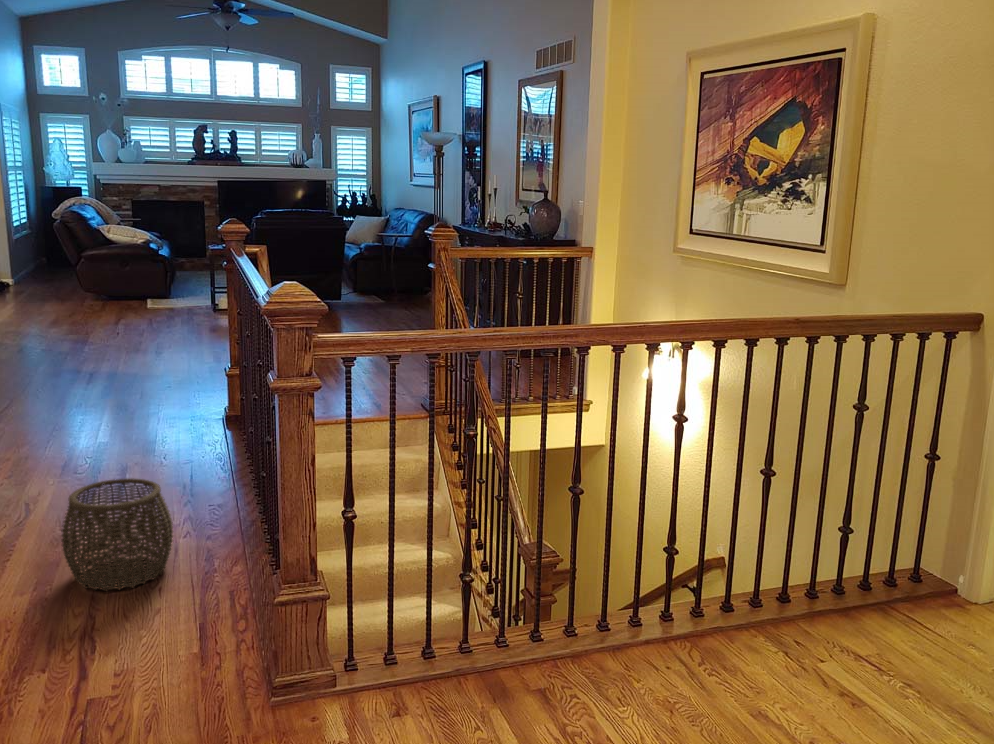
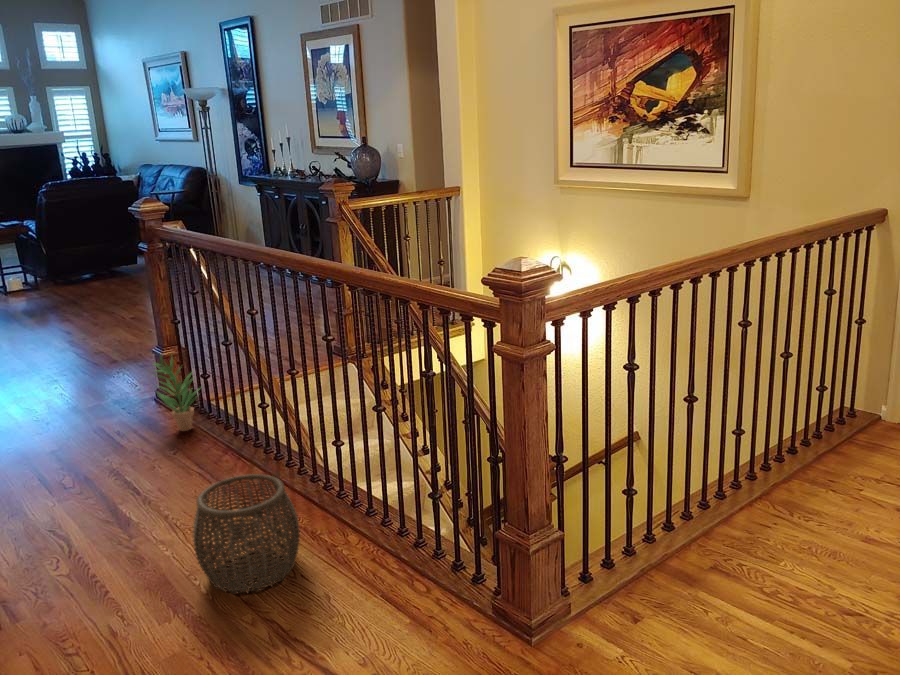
potted plant: none [190,366,236,446] -> present [154,356,198,431]

